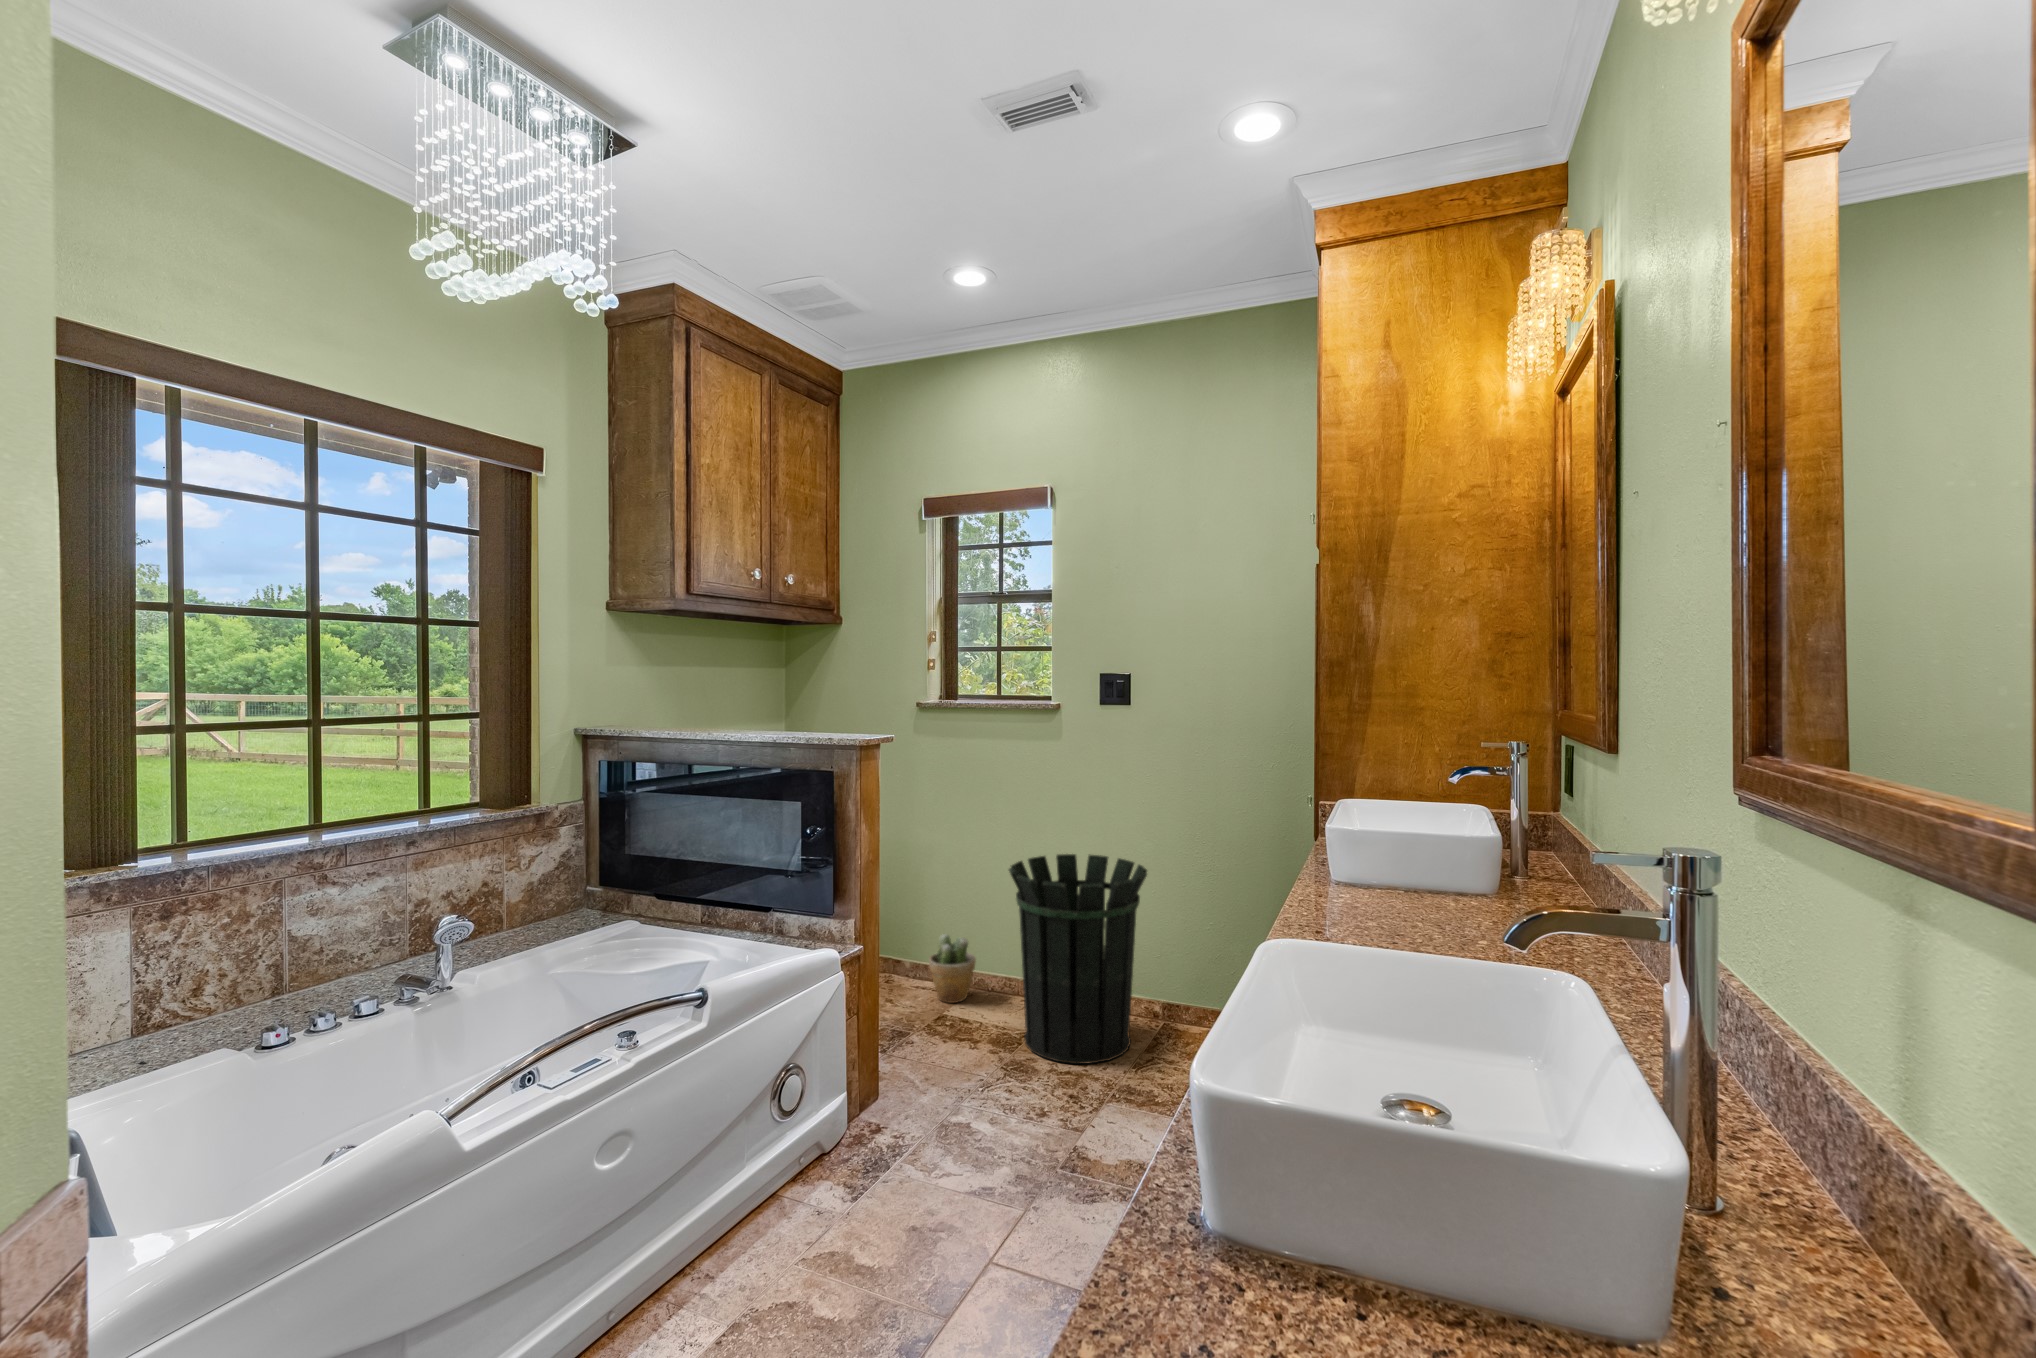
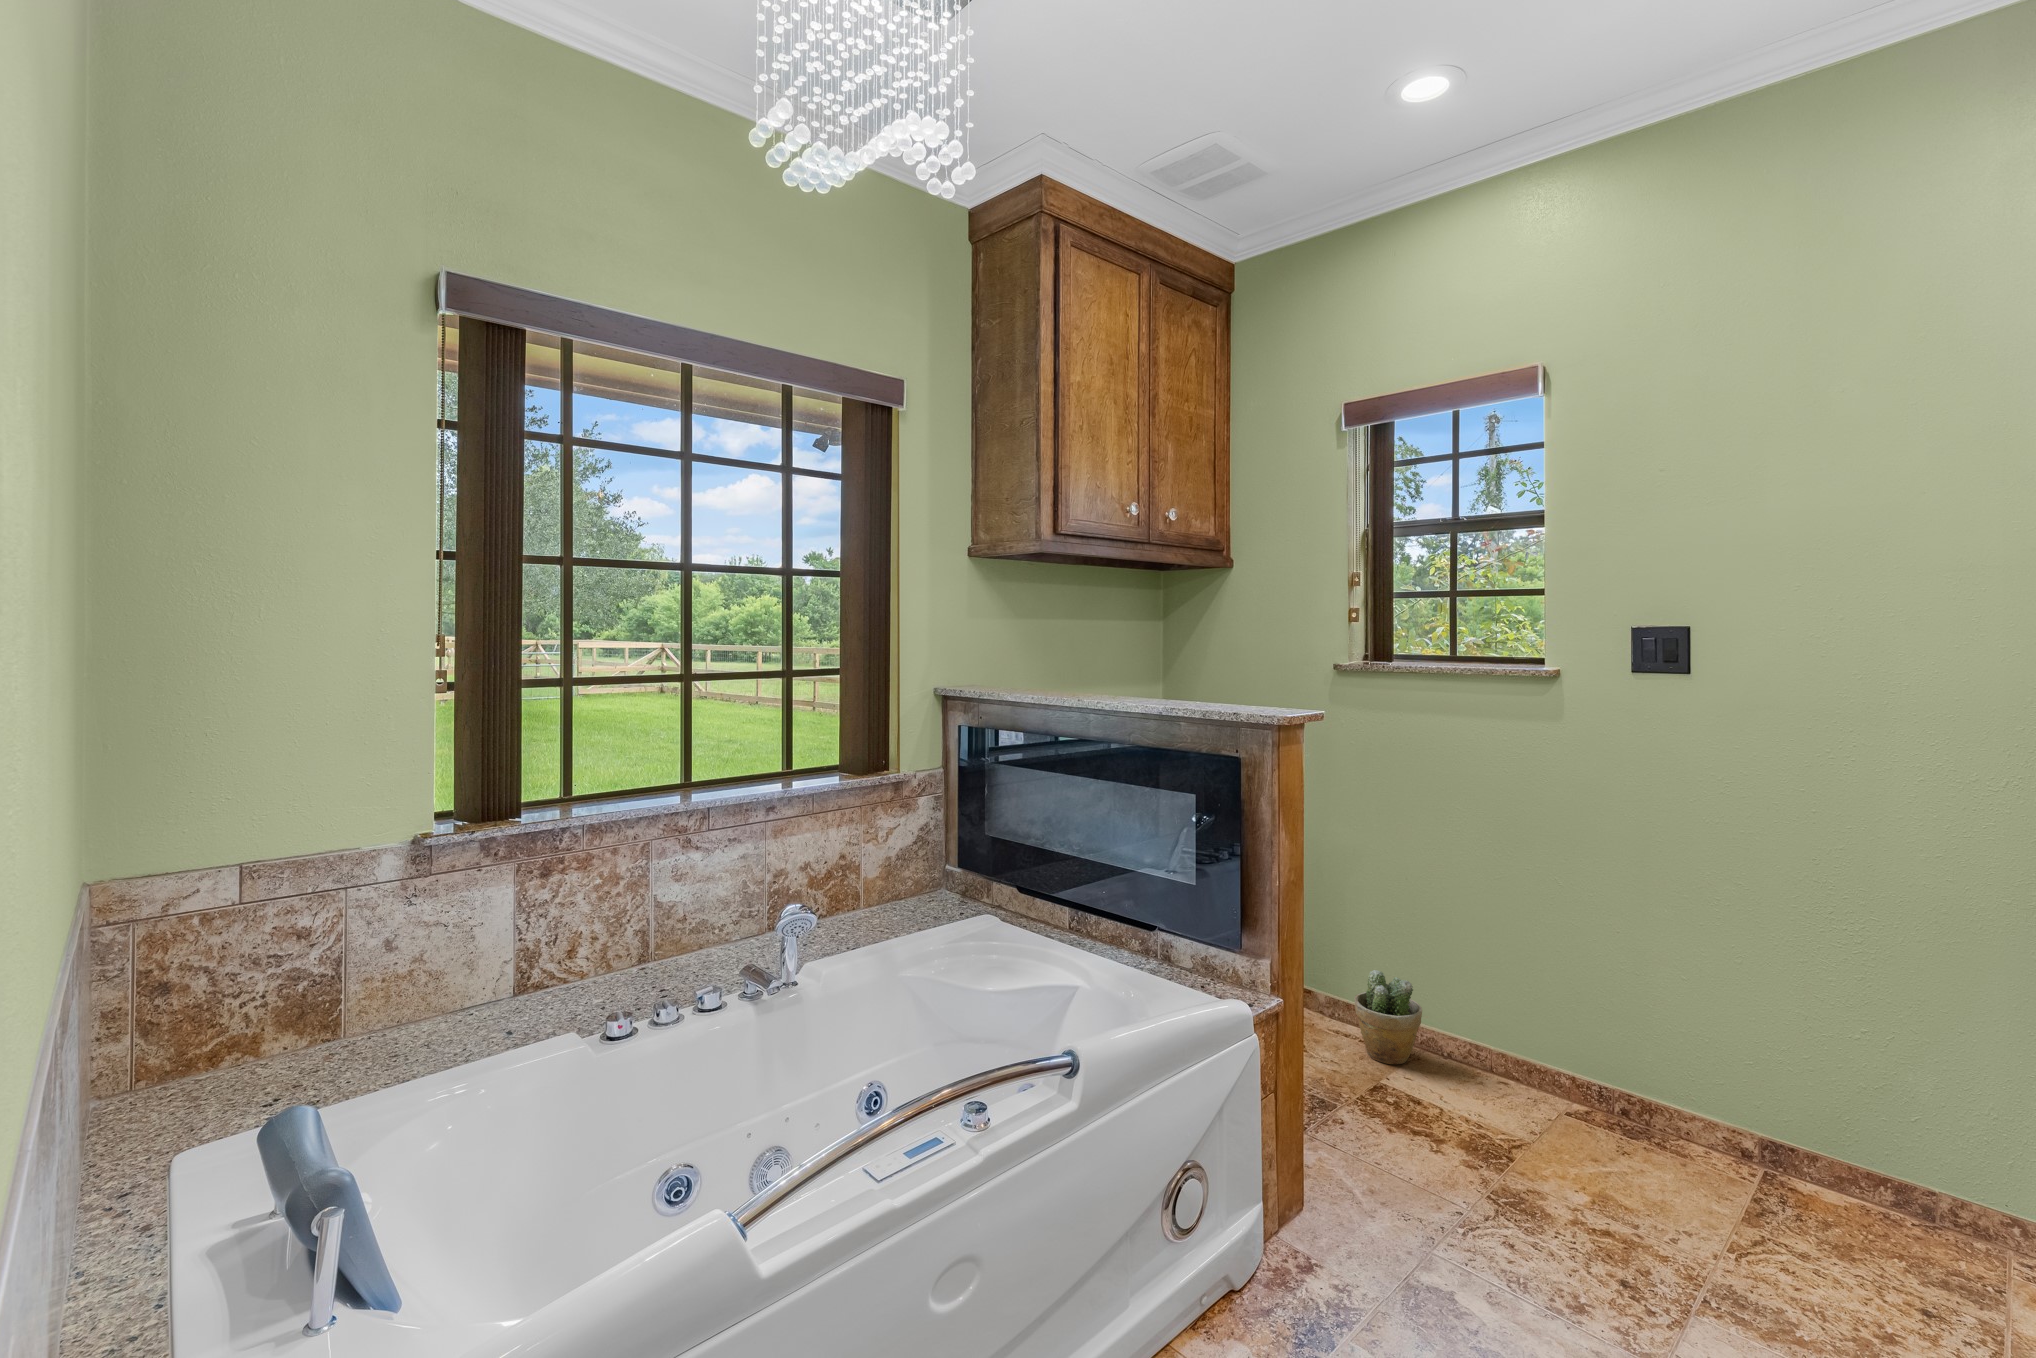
waste bin: present [1009,854,1147,1064] -> none [1488,887,1749,1225]

